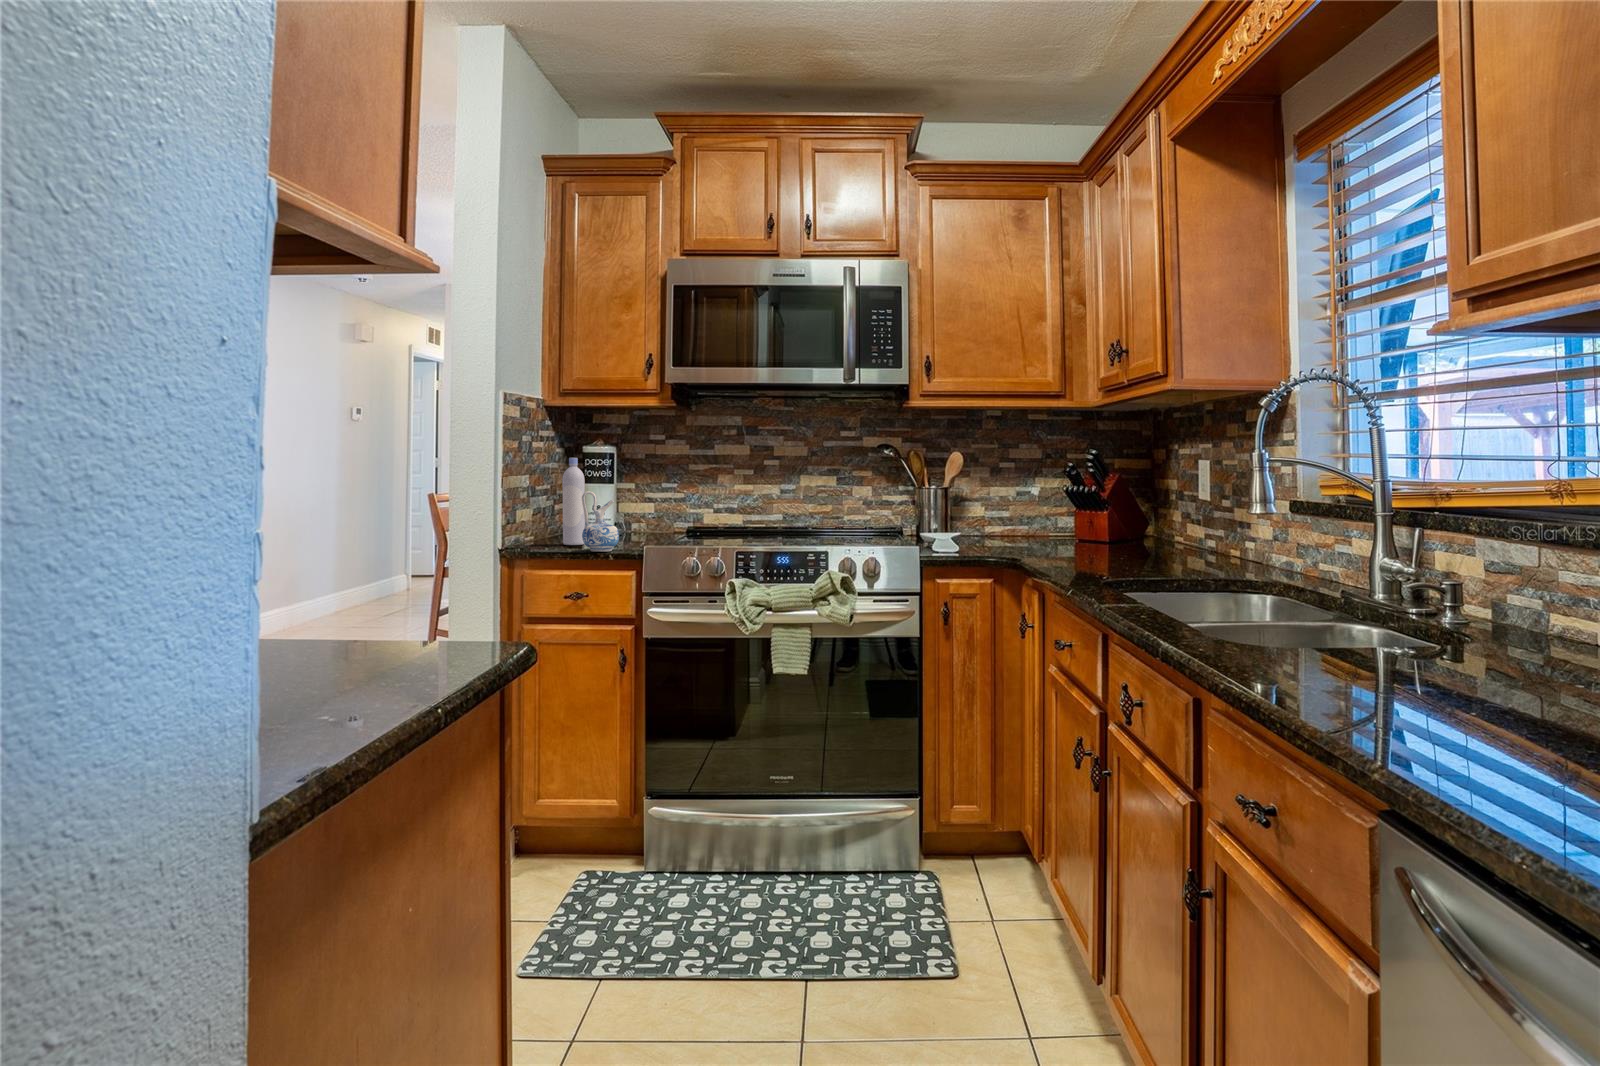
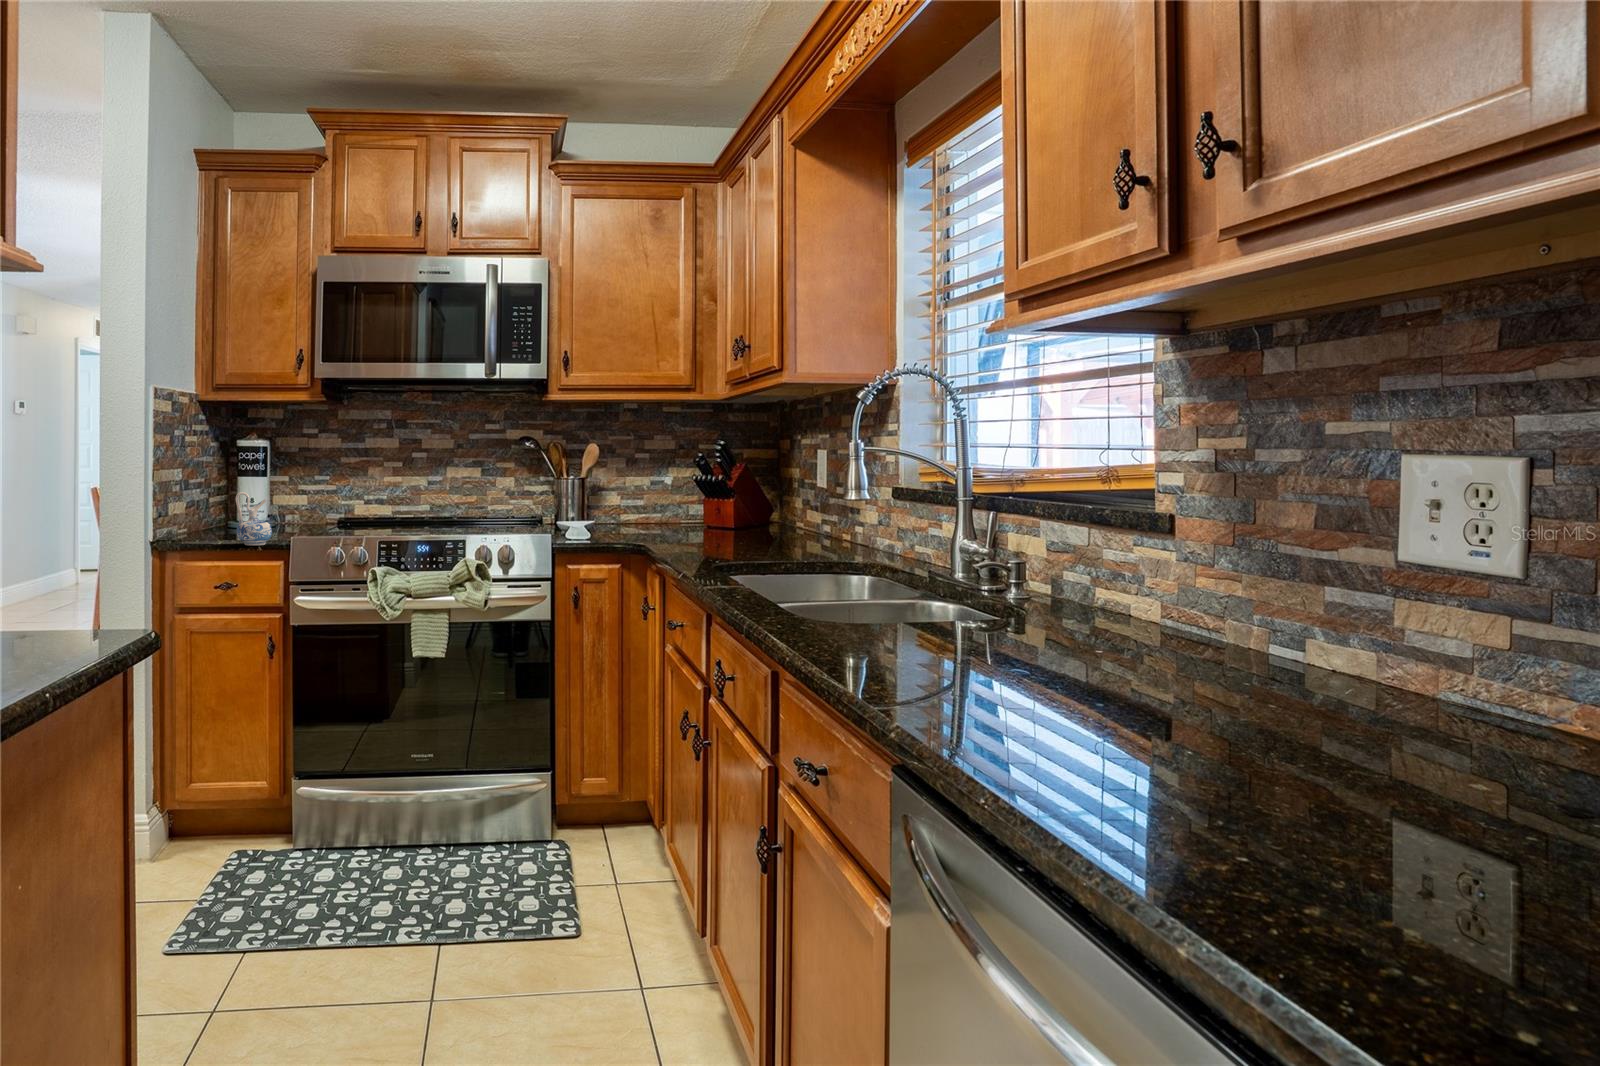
bottle: present [562,458,585,545] -> none [214,457,238,538]

